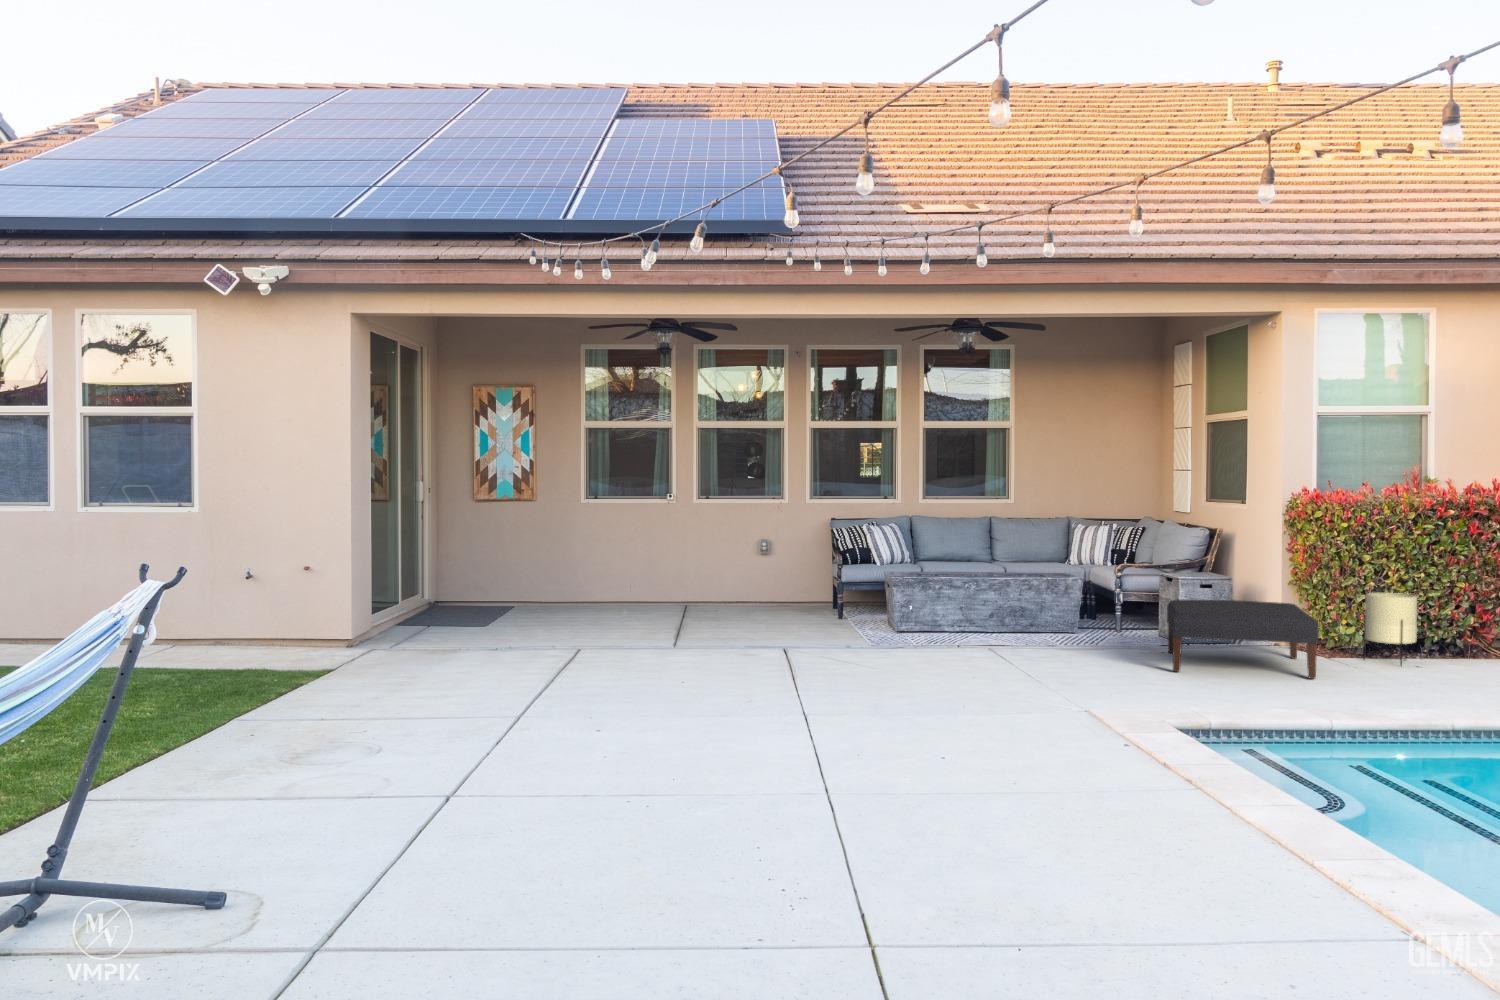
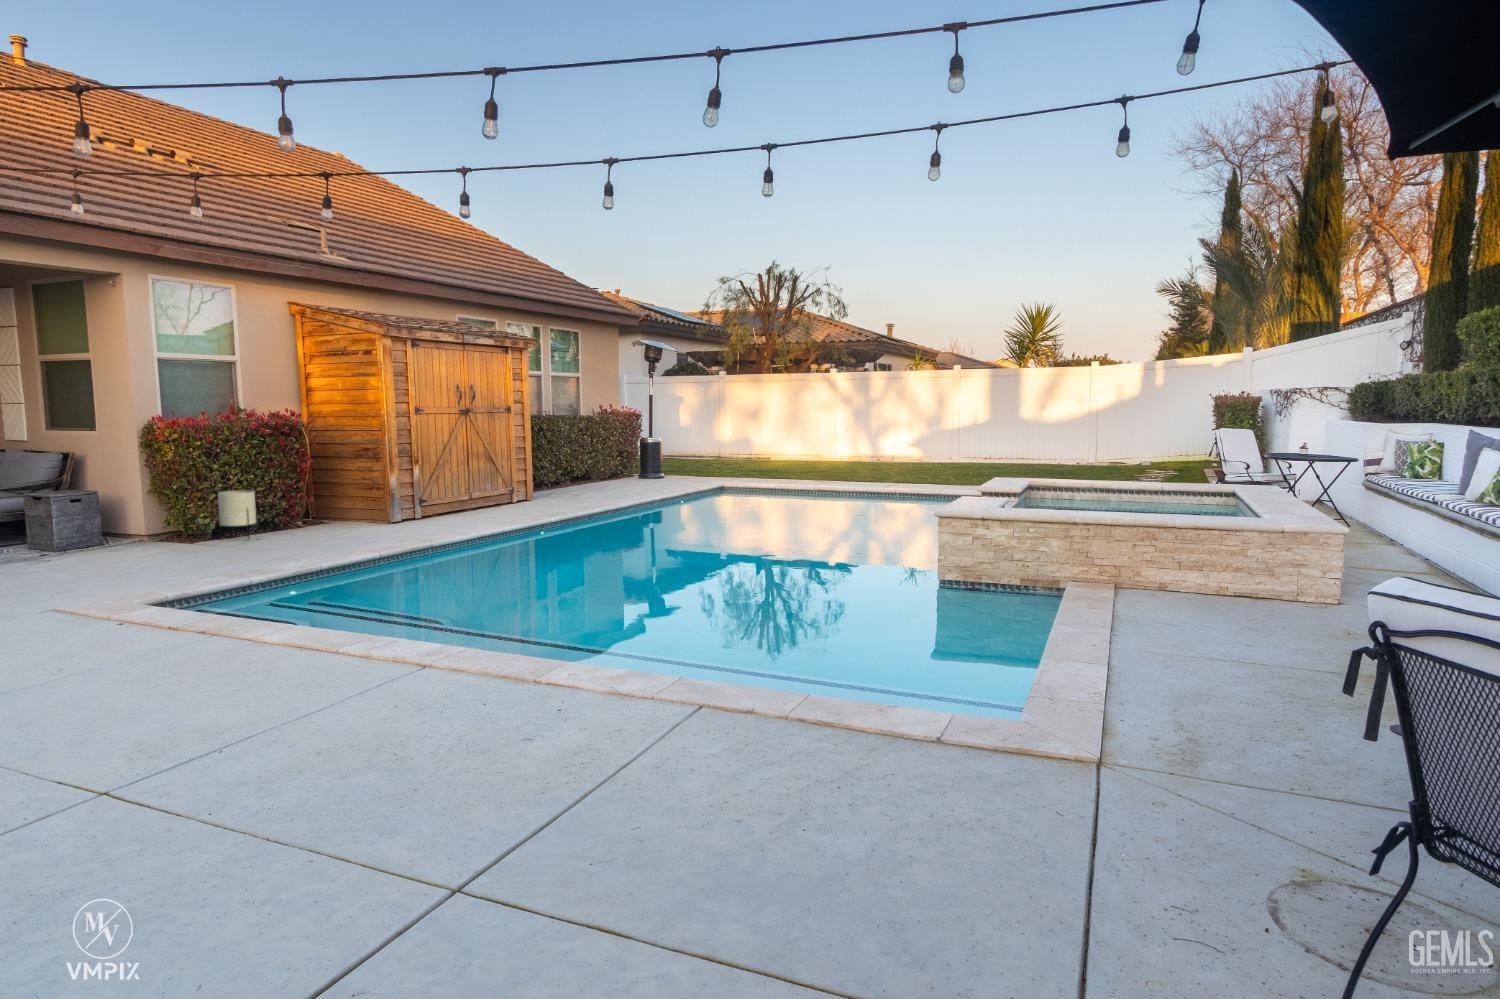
ottoman: present [1167,600,1319,679] -> none [50,506,203,571]

